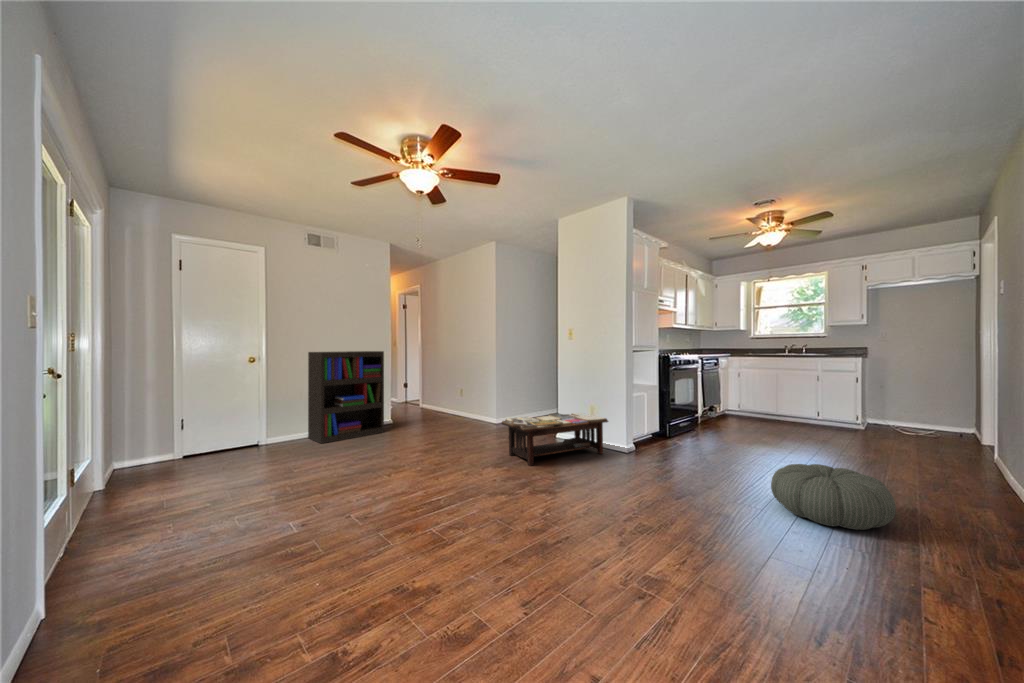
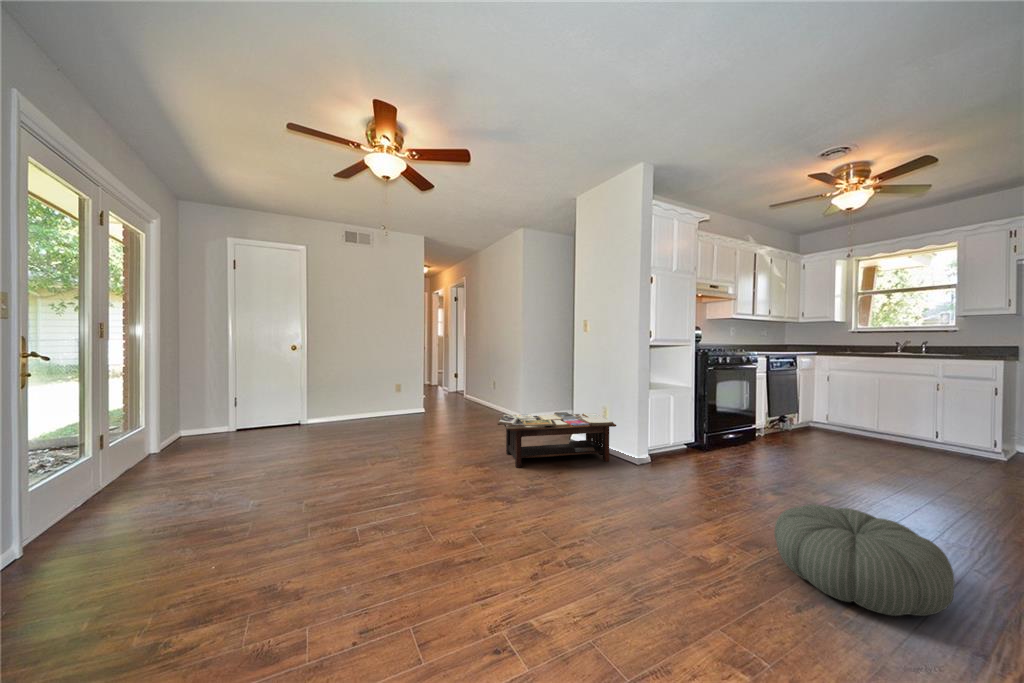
bookshelf: present [308,351,384,443] -> none [344,341,412,426]

